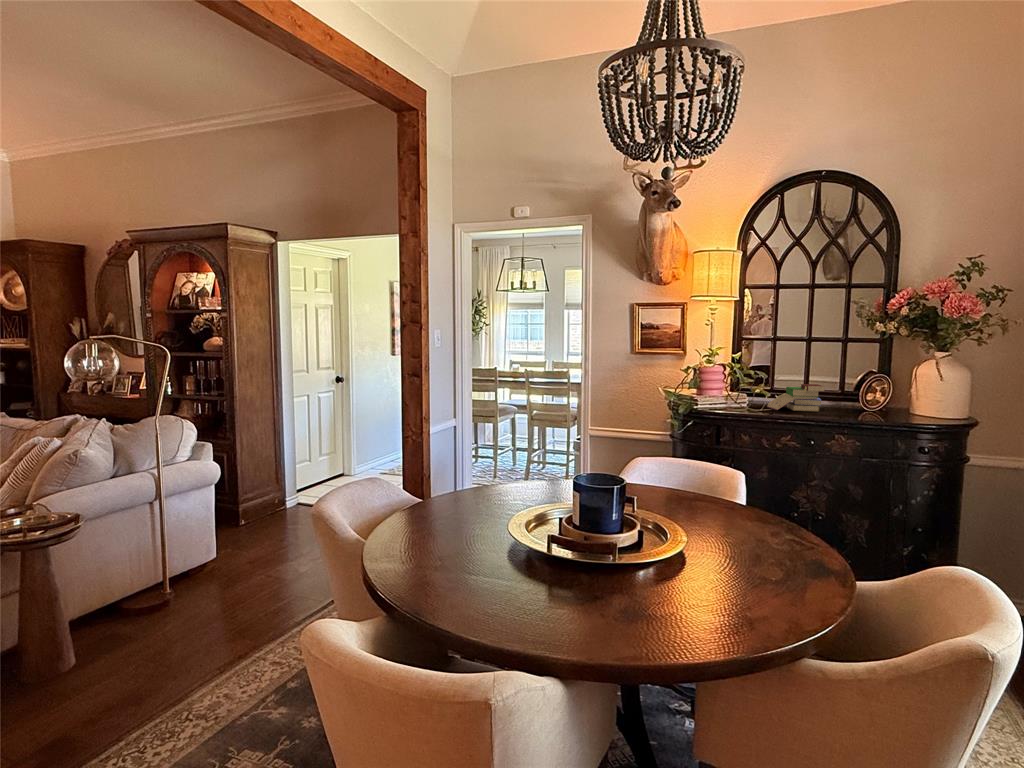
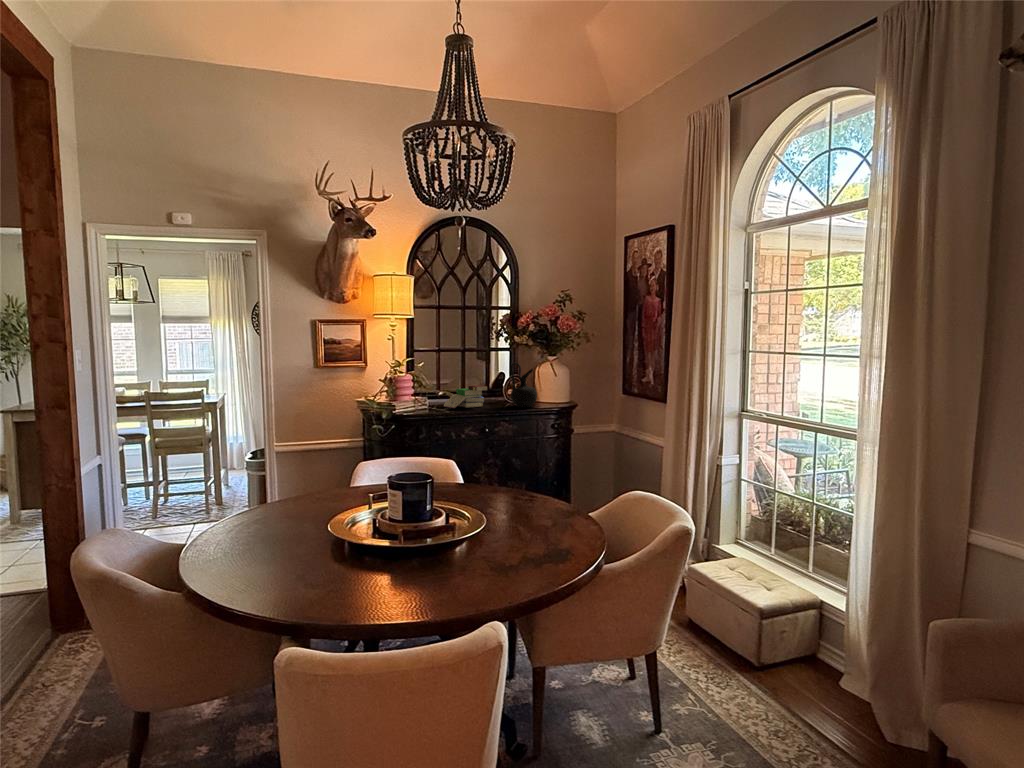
ceramic jug: none [860,358,902,419] -> present [510,363,537,407]

